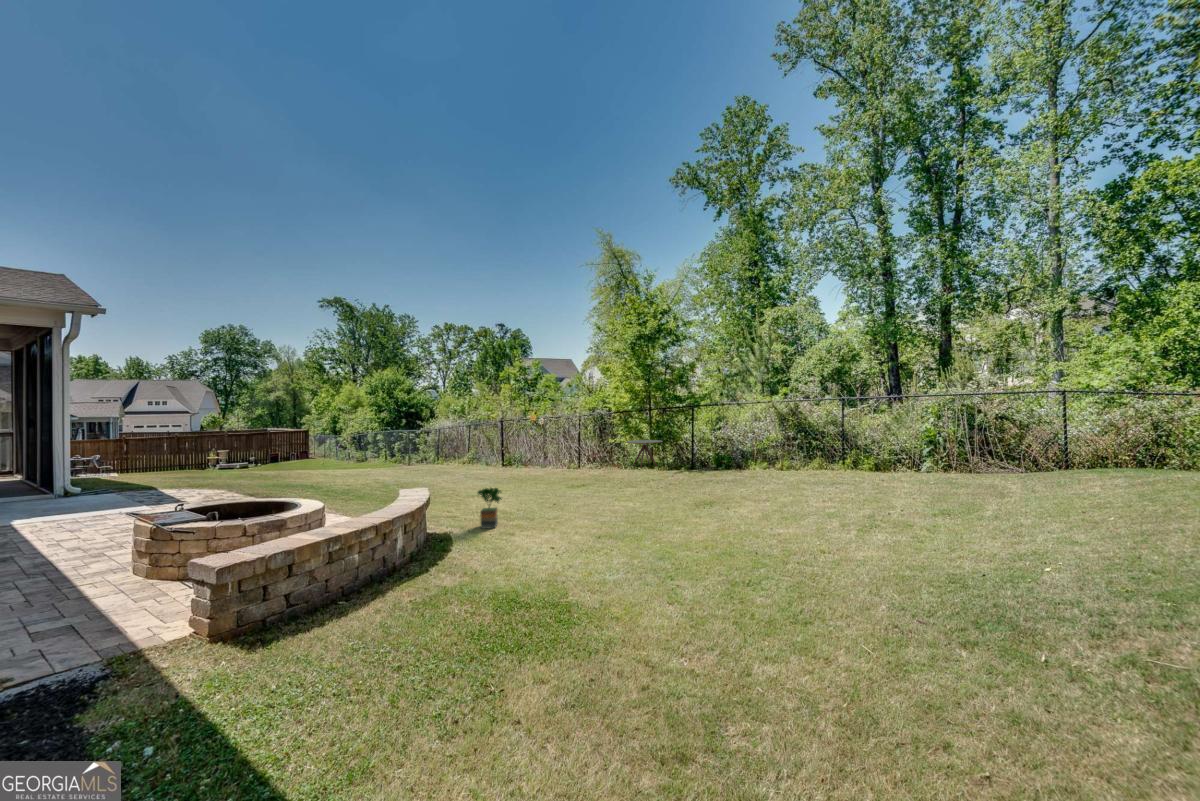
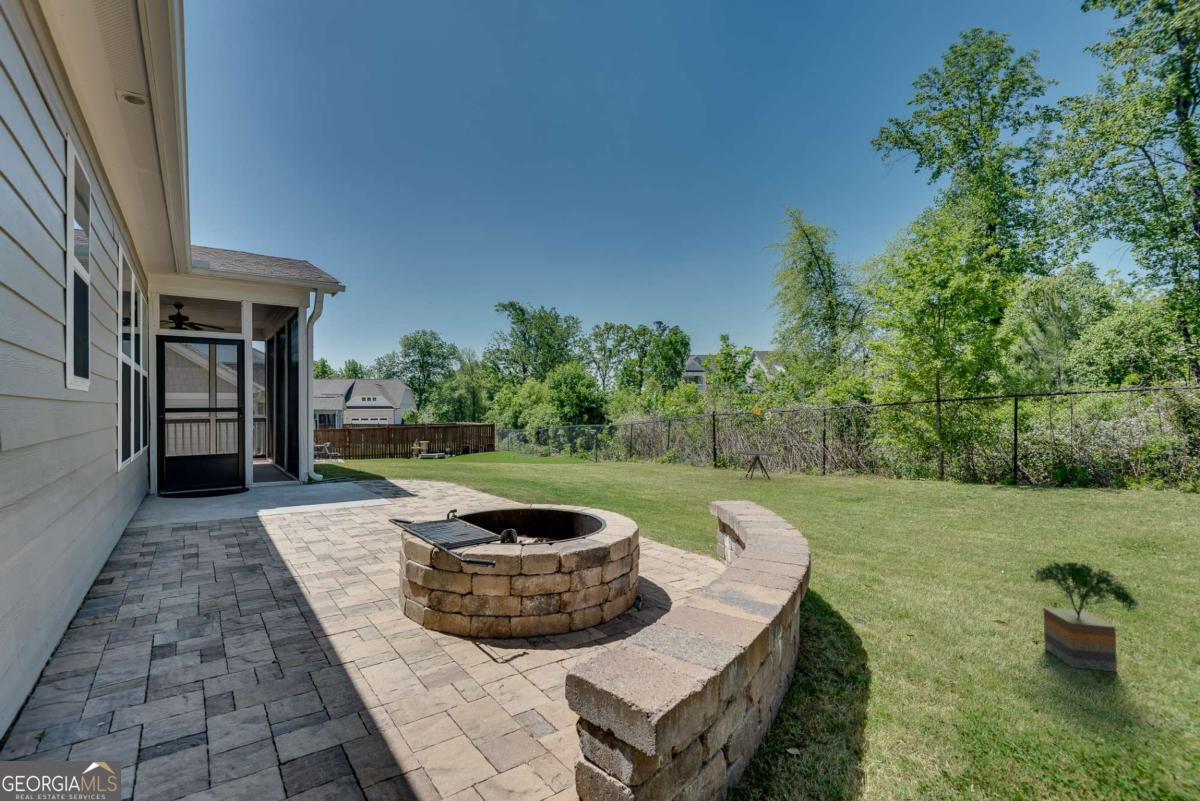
round table: present [626,440,663,467] -> present [737,451,778,480]

